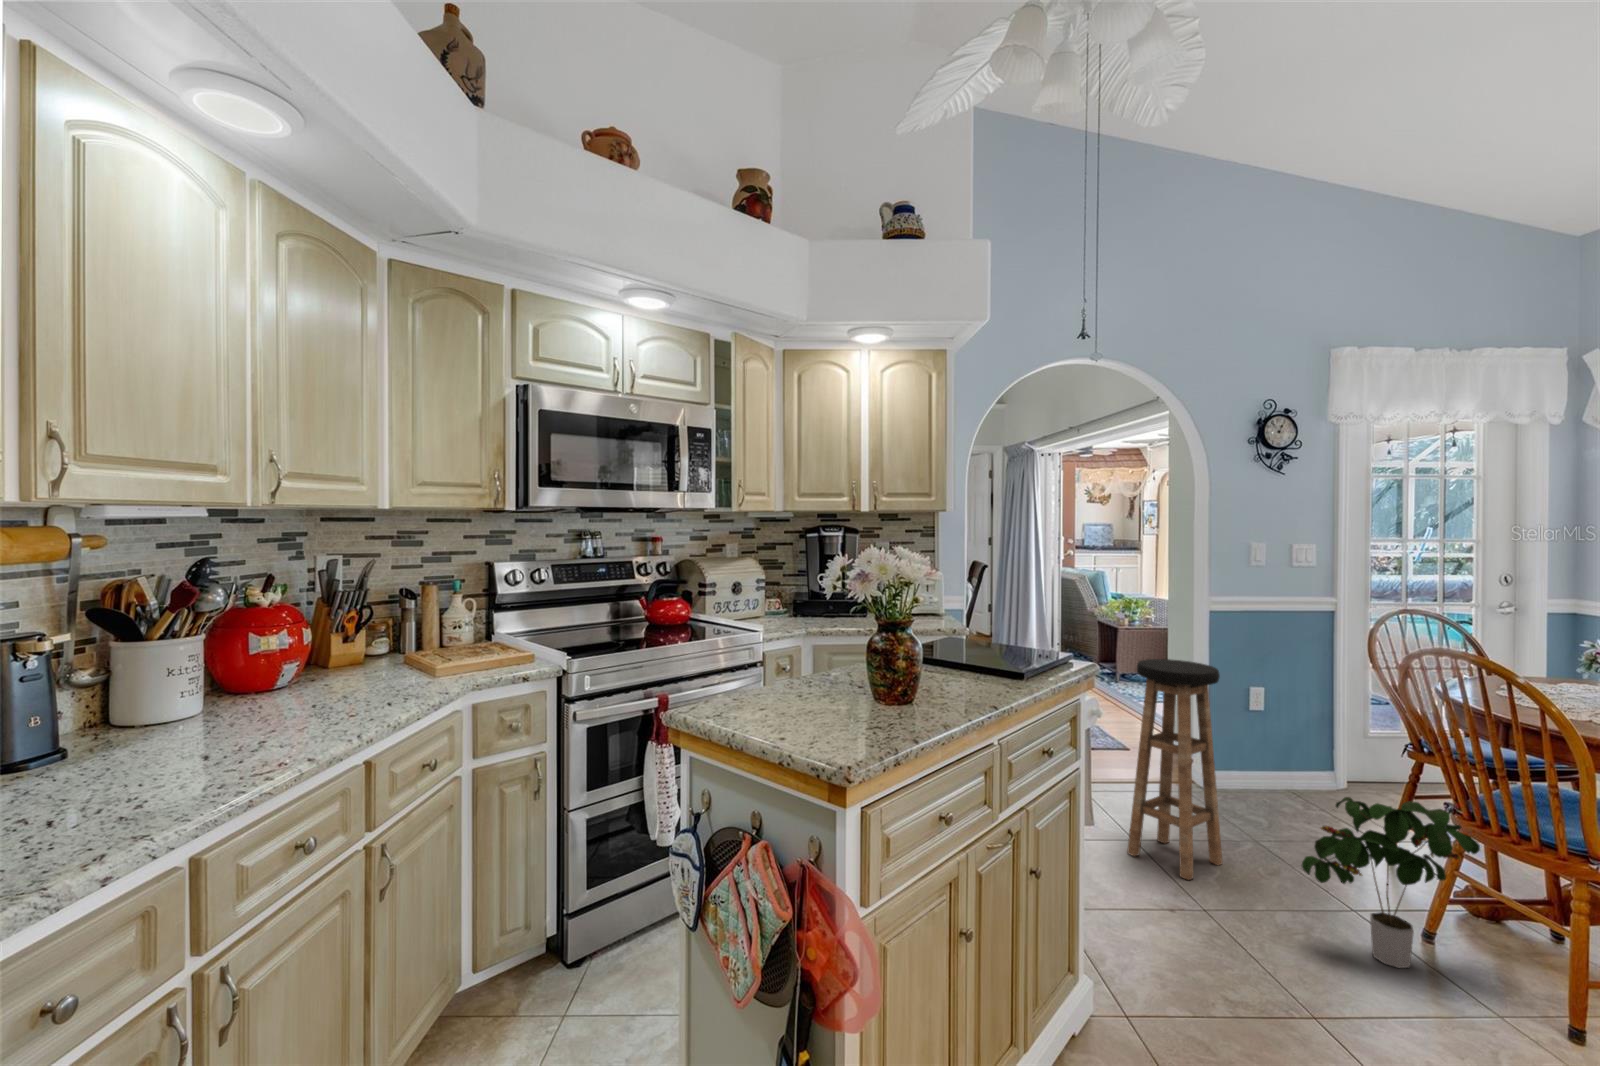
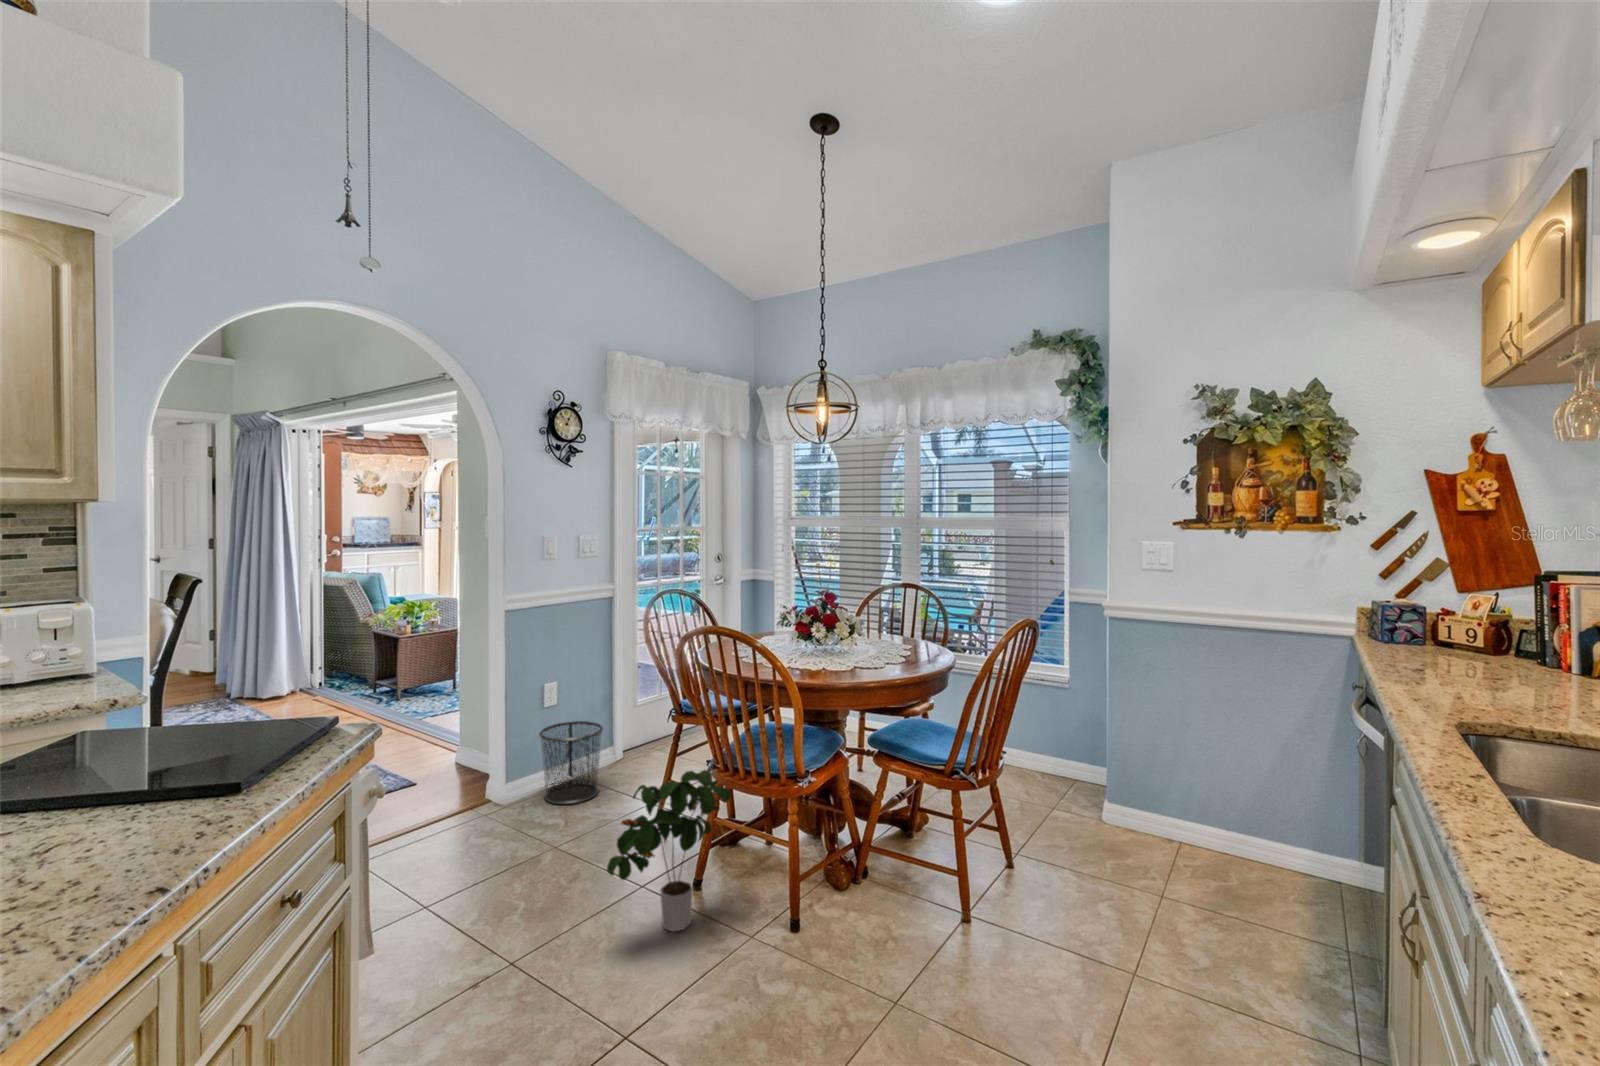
bar stool: present [1127,659,1223,880] -> none [422,675,528,929]
waste bin: none [1243,728,1318,813] -> present [539,721,603,804]

